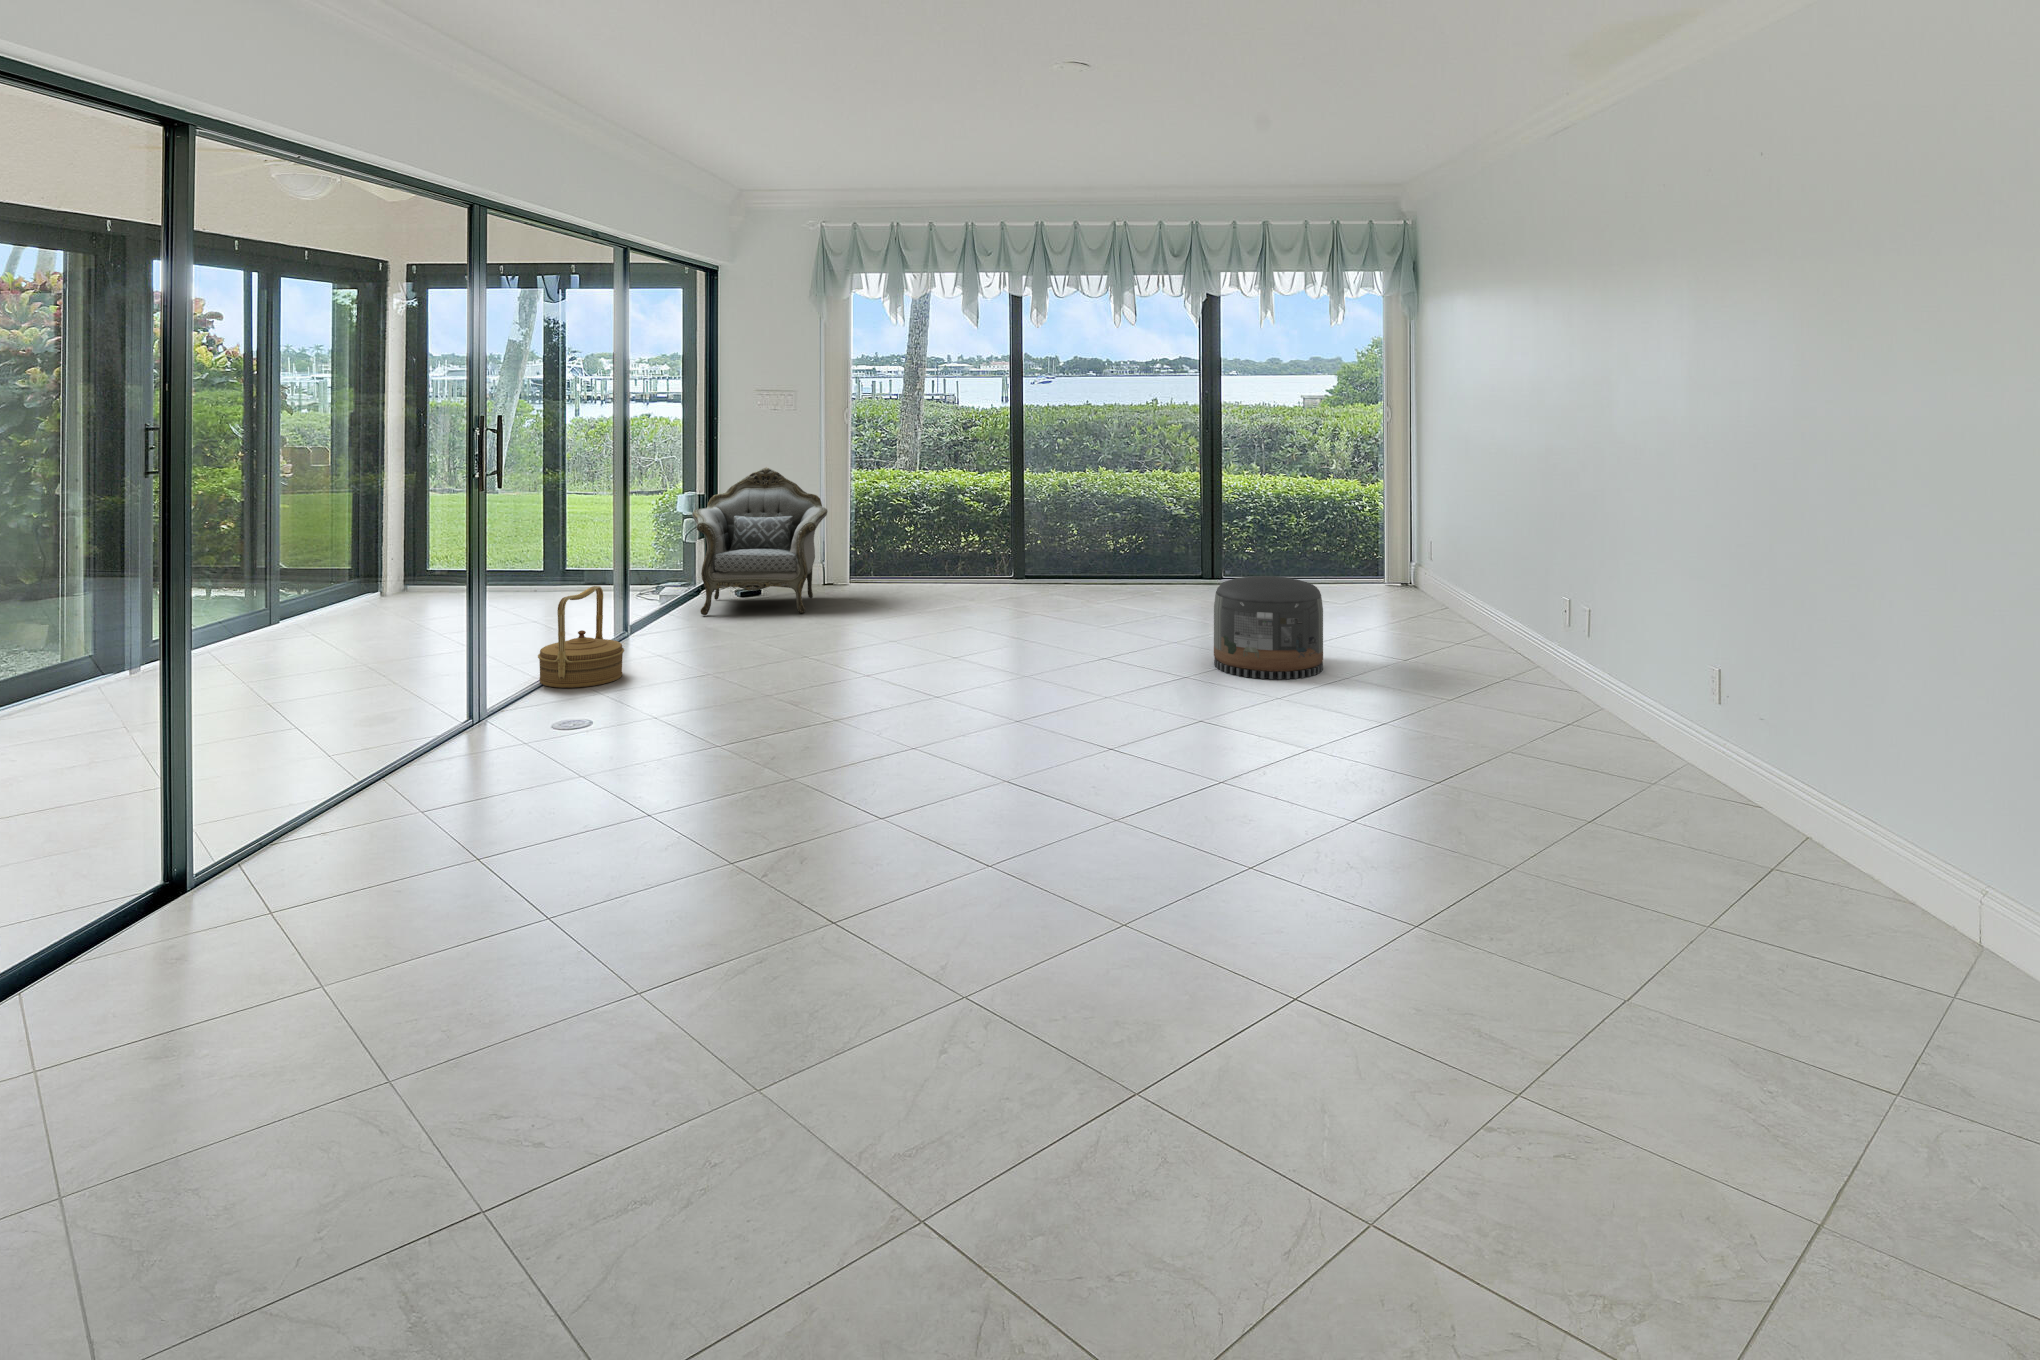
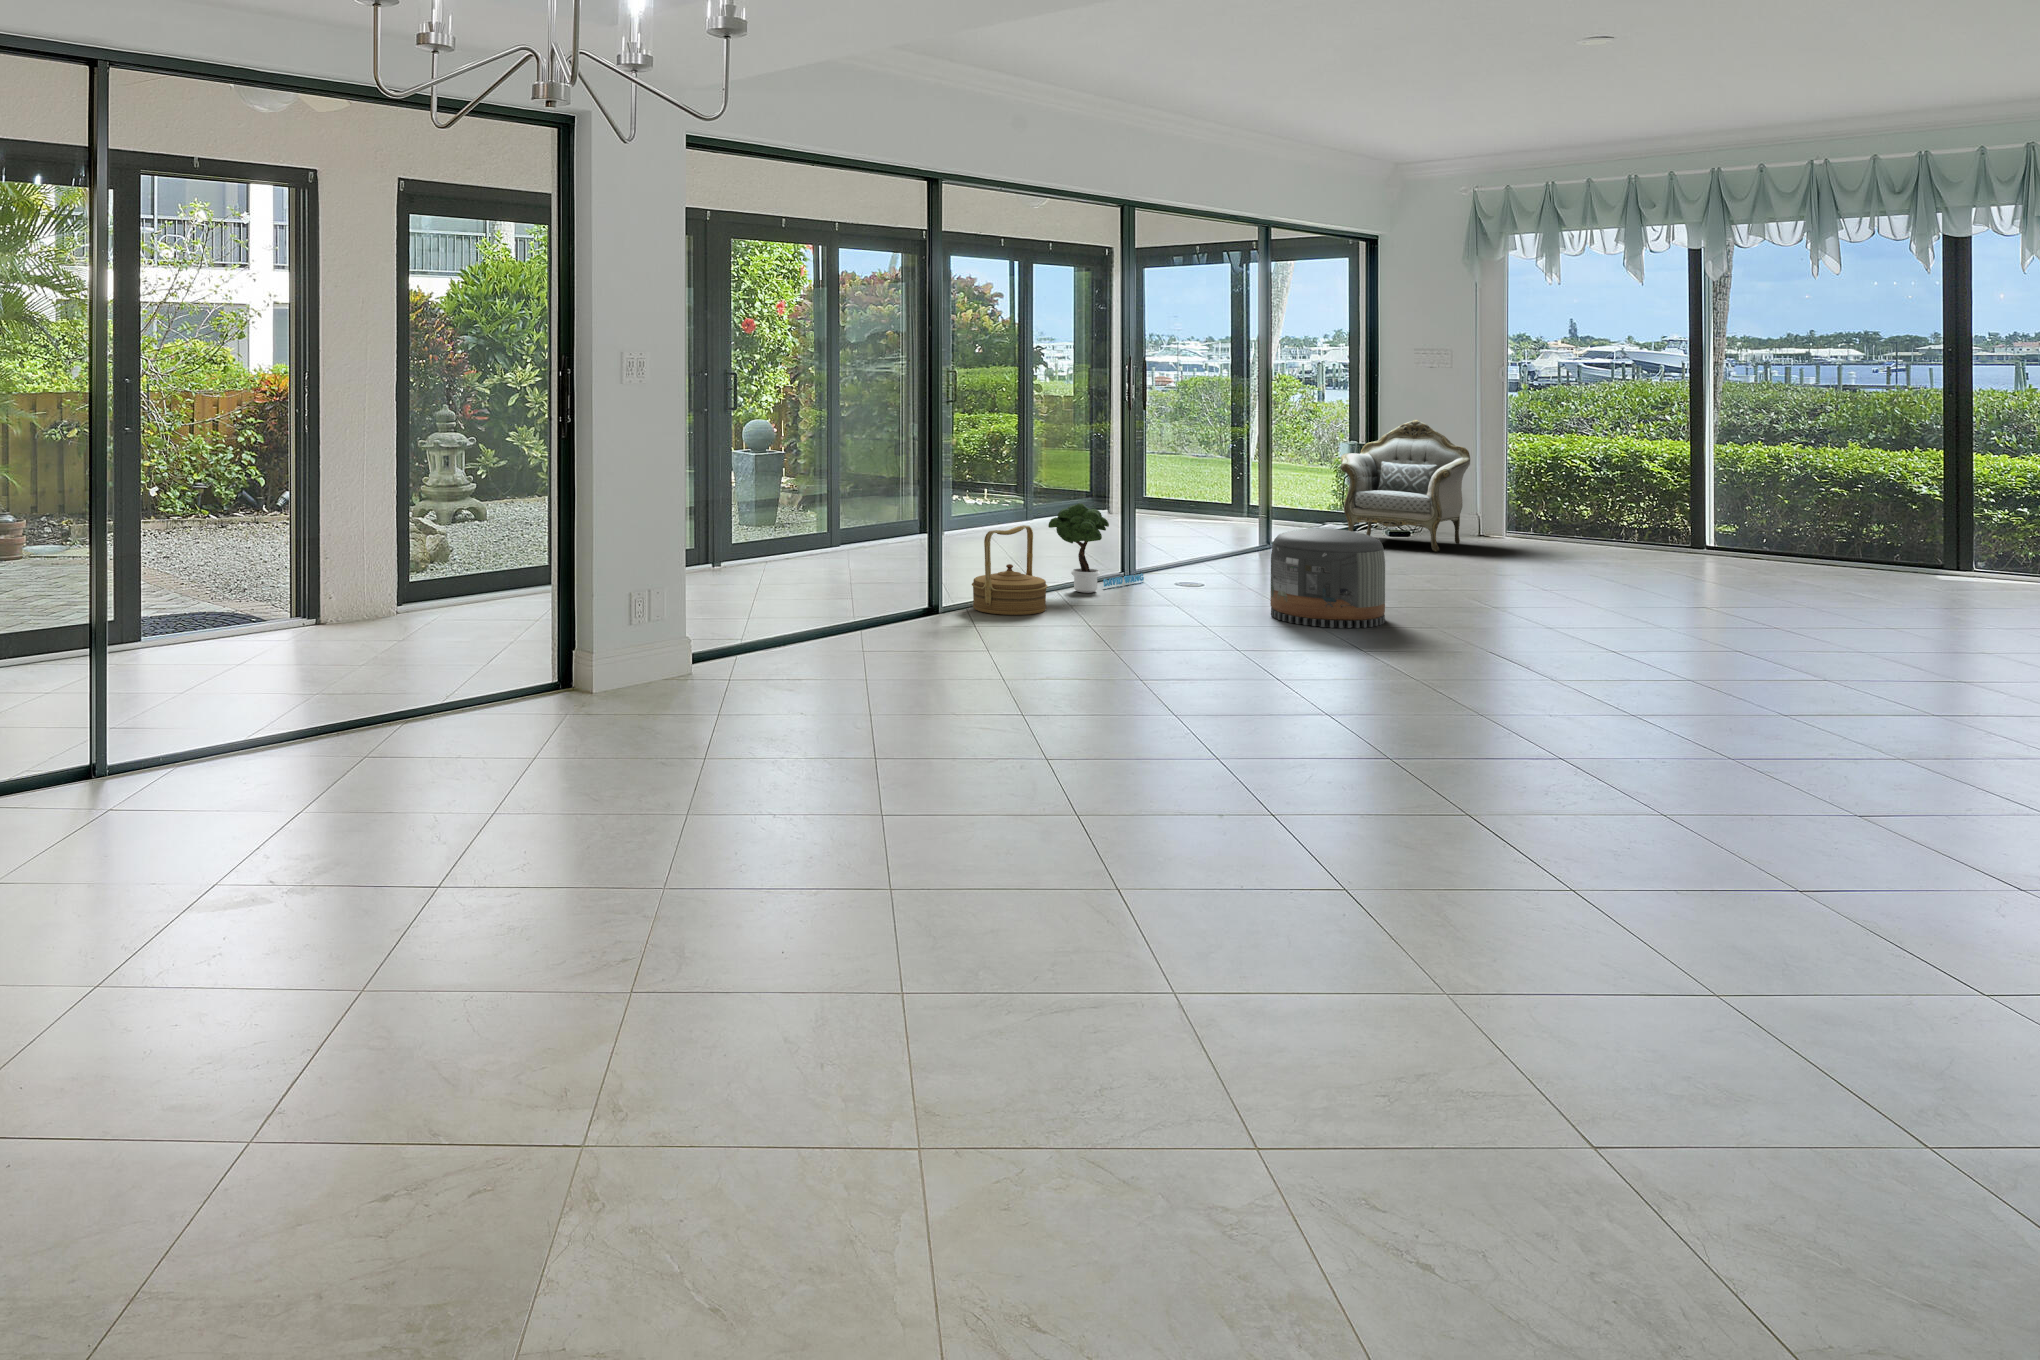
pouf: present [1214,576,1323,679] -> present [1270,528,1385,628]
woven basket: present [538,586,624,688] -> present [972,525,1048,615]
potted tree: none [368,638,505,772] -> present [1048,503,1144,593]

